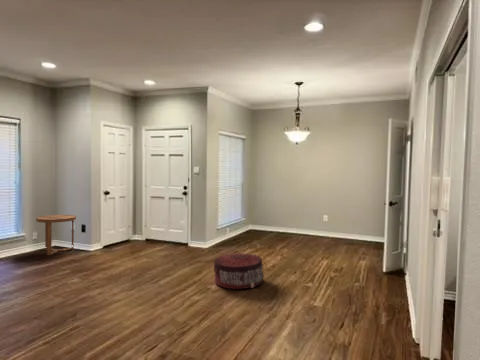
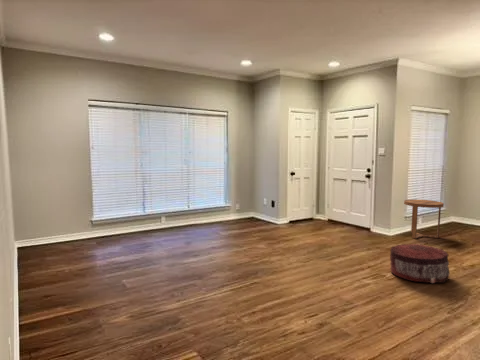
side table: present [36,215,76,255] -> present [404,199,444,238]

